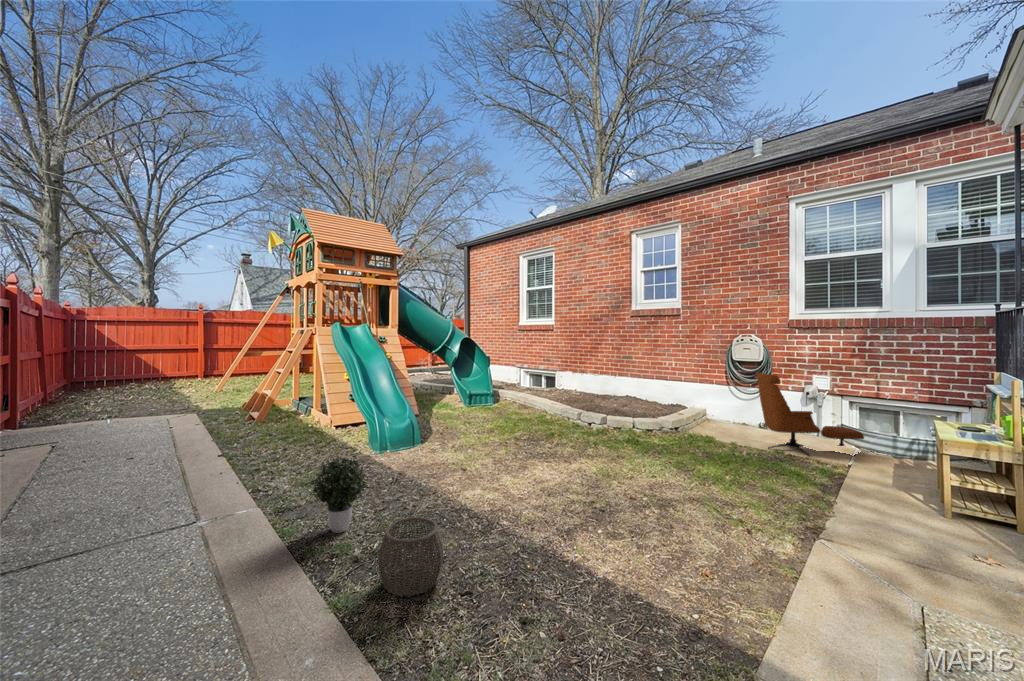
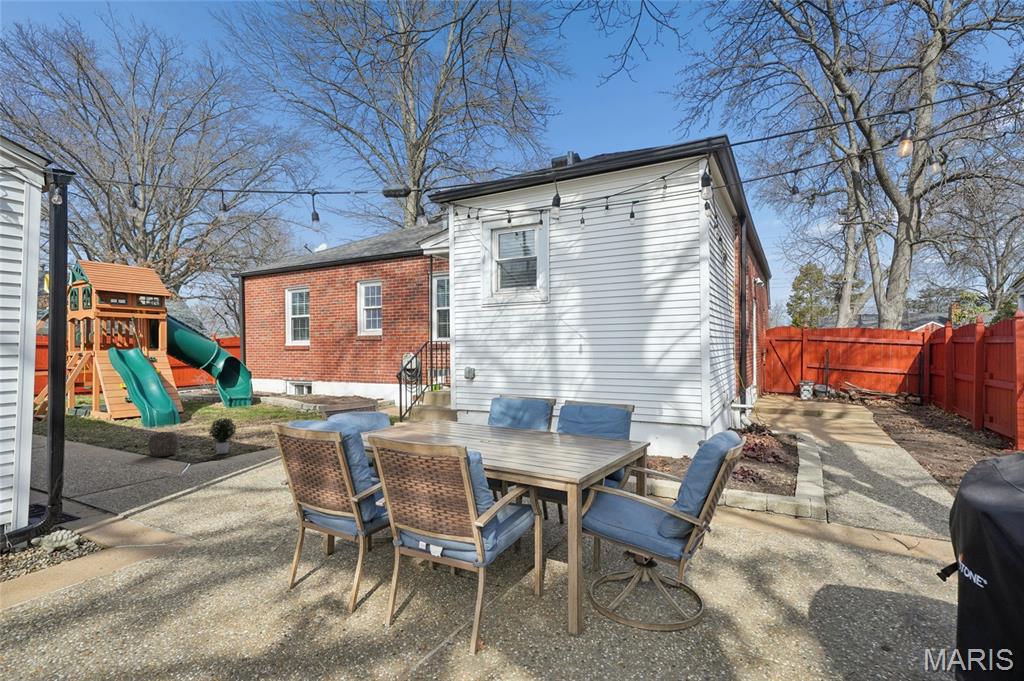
lounge chair: present [756,372,864,456] -> none [401,374,455,418]
potted plant: present [311,457,366,533] -> present [208,418,236,454]

